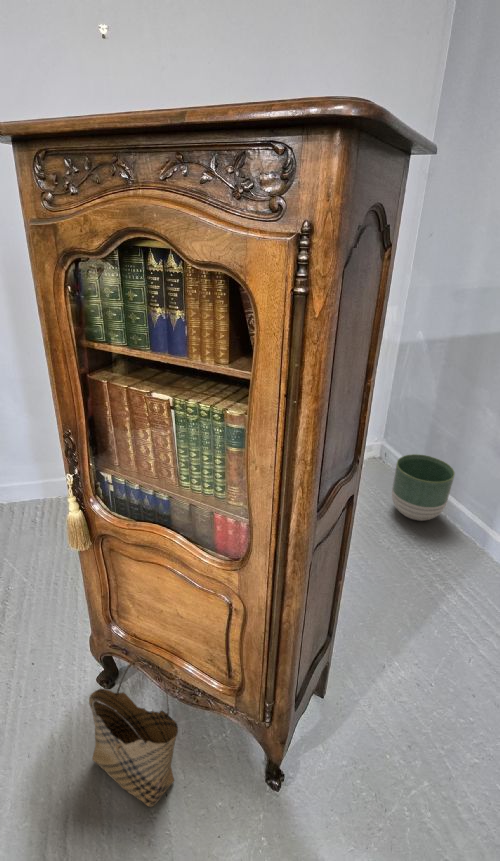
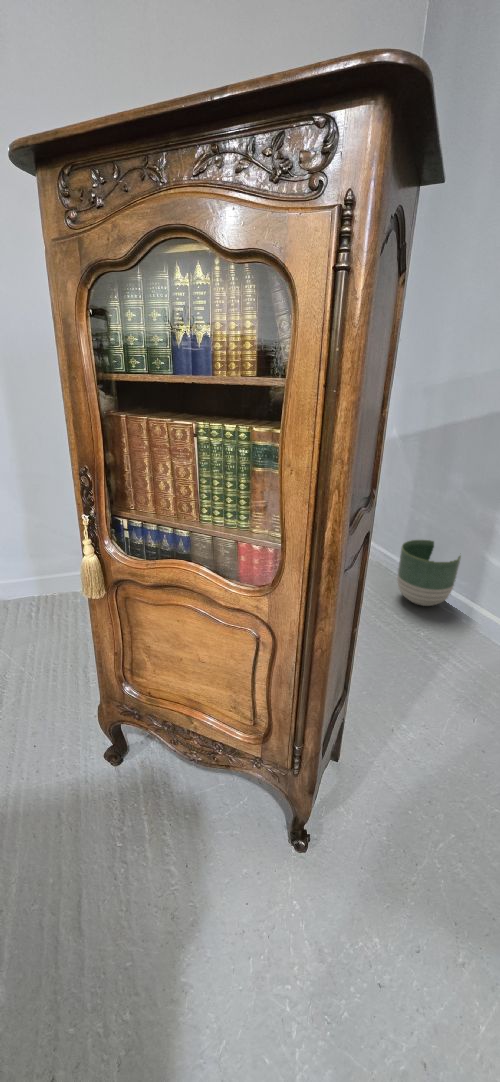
woven basket: present [89,659,178,807] -> none [104,711,202,871]

